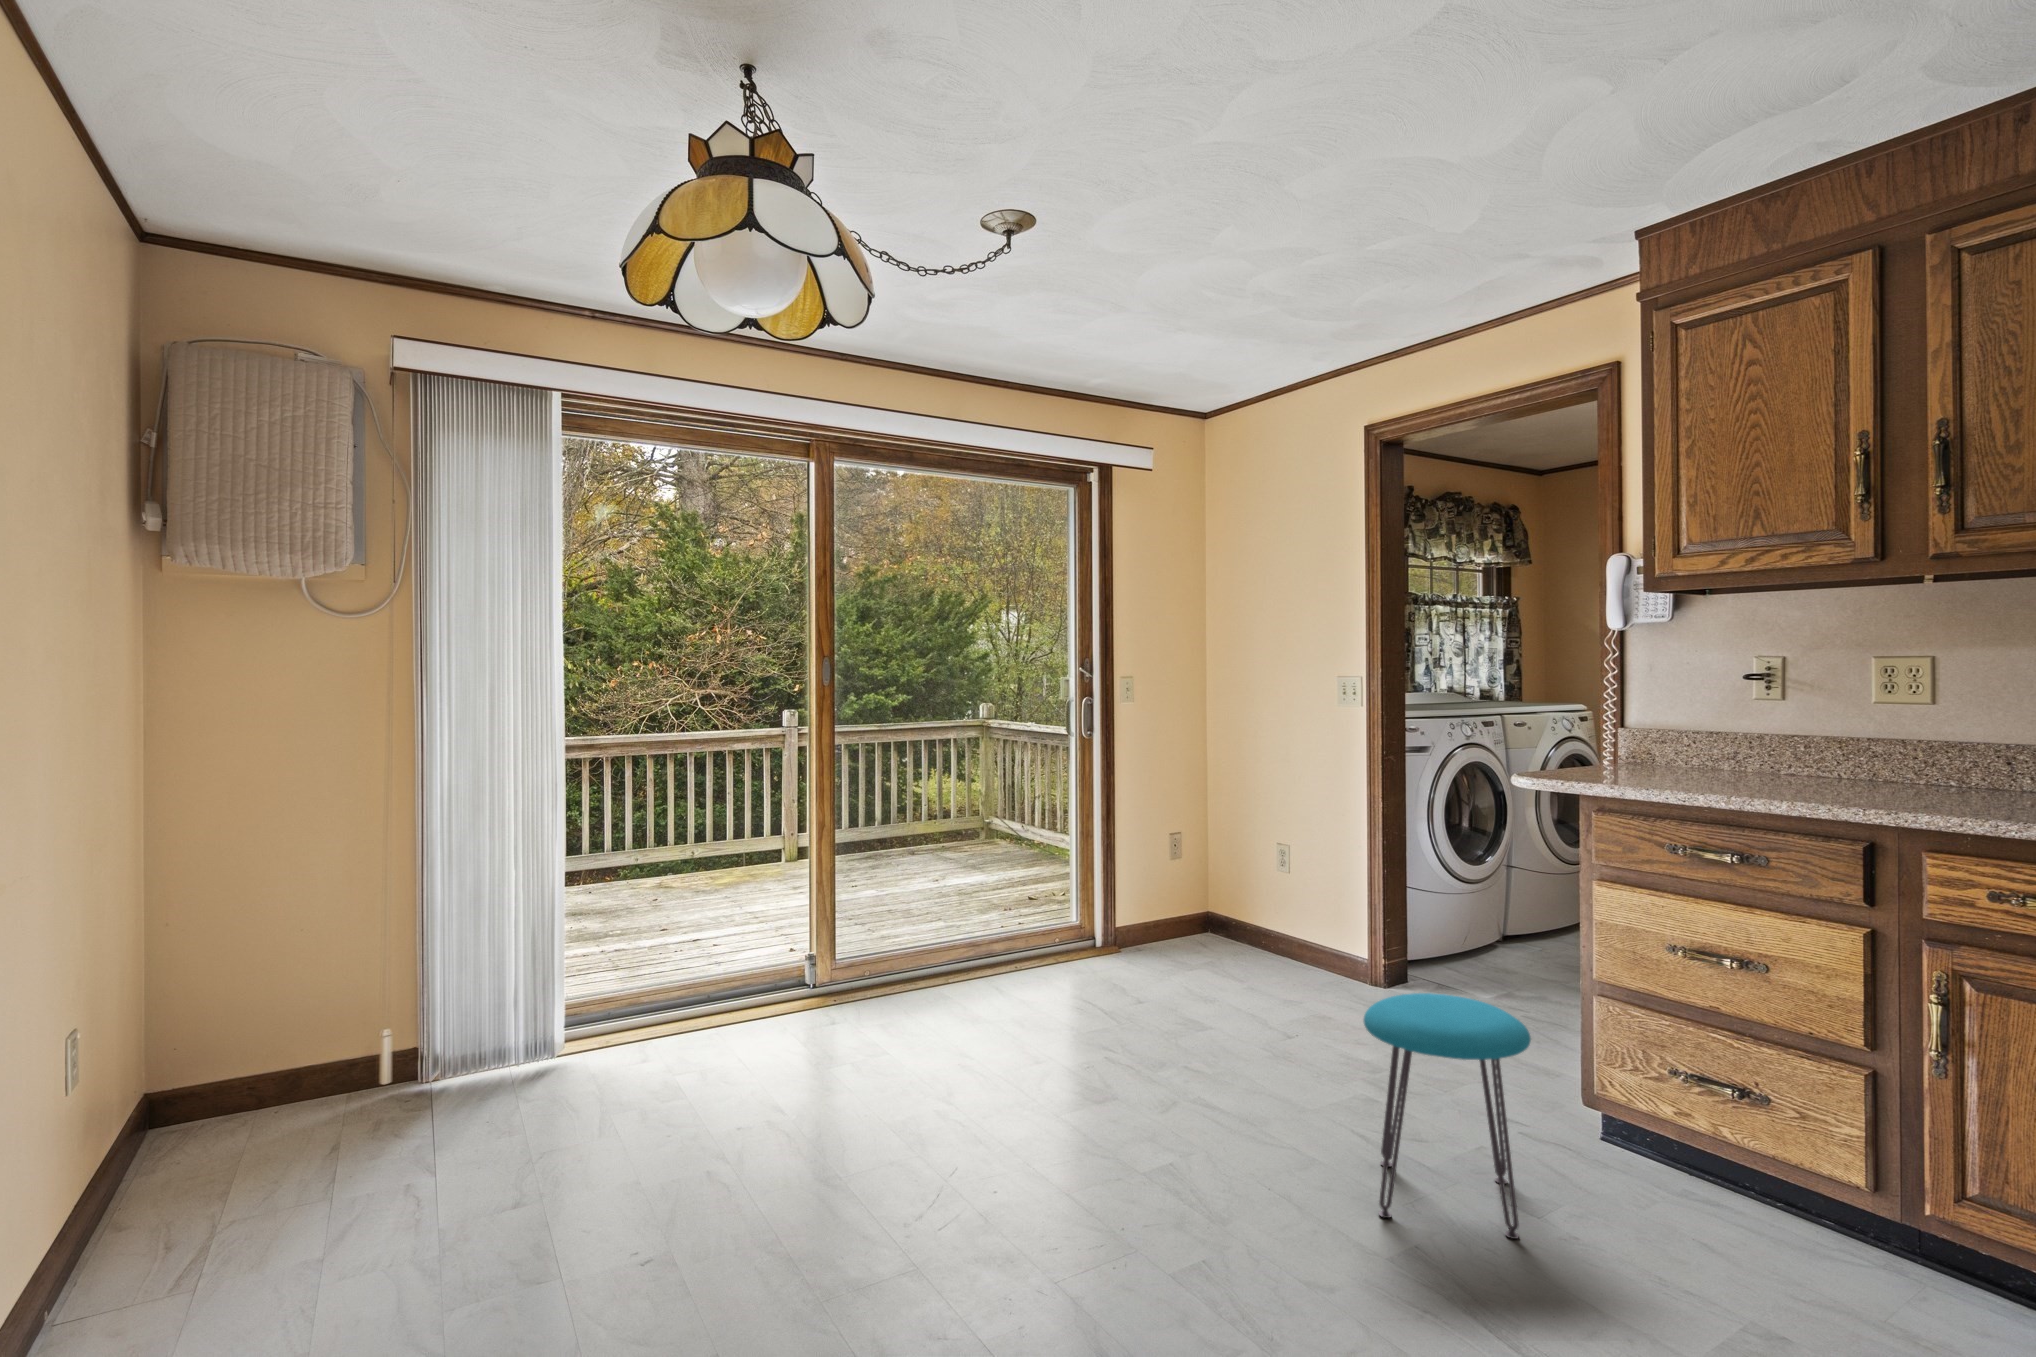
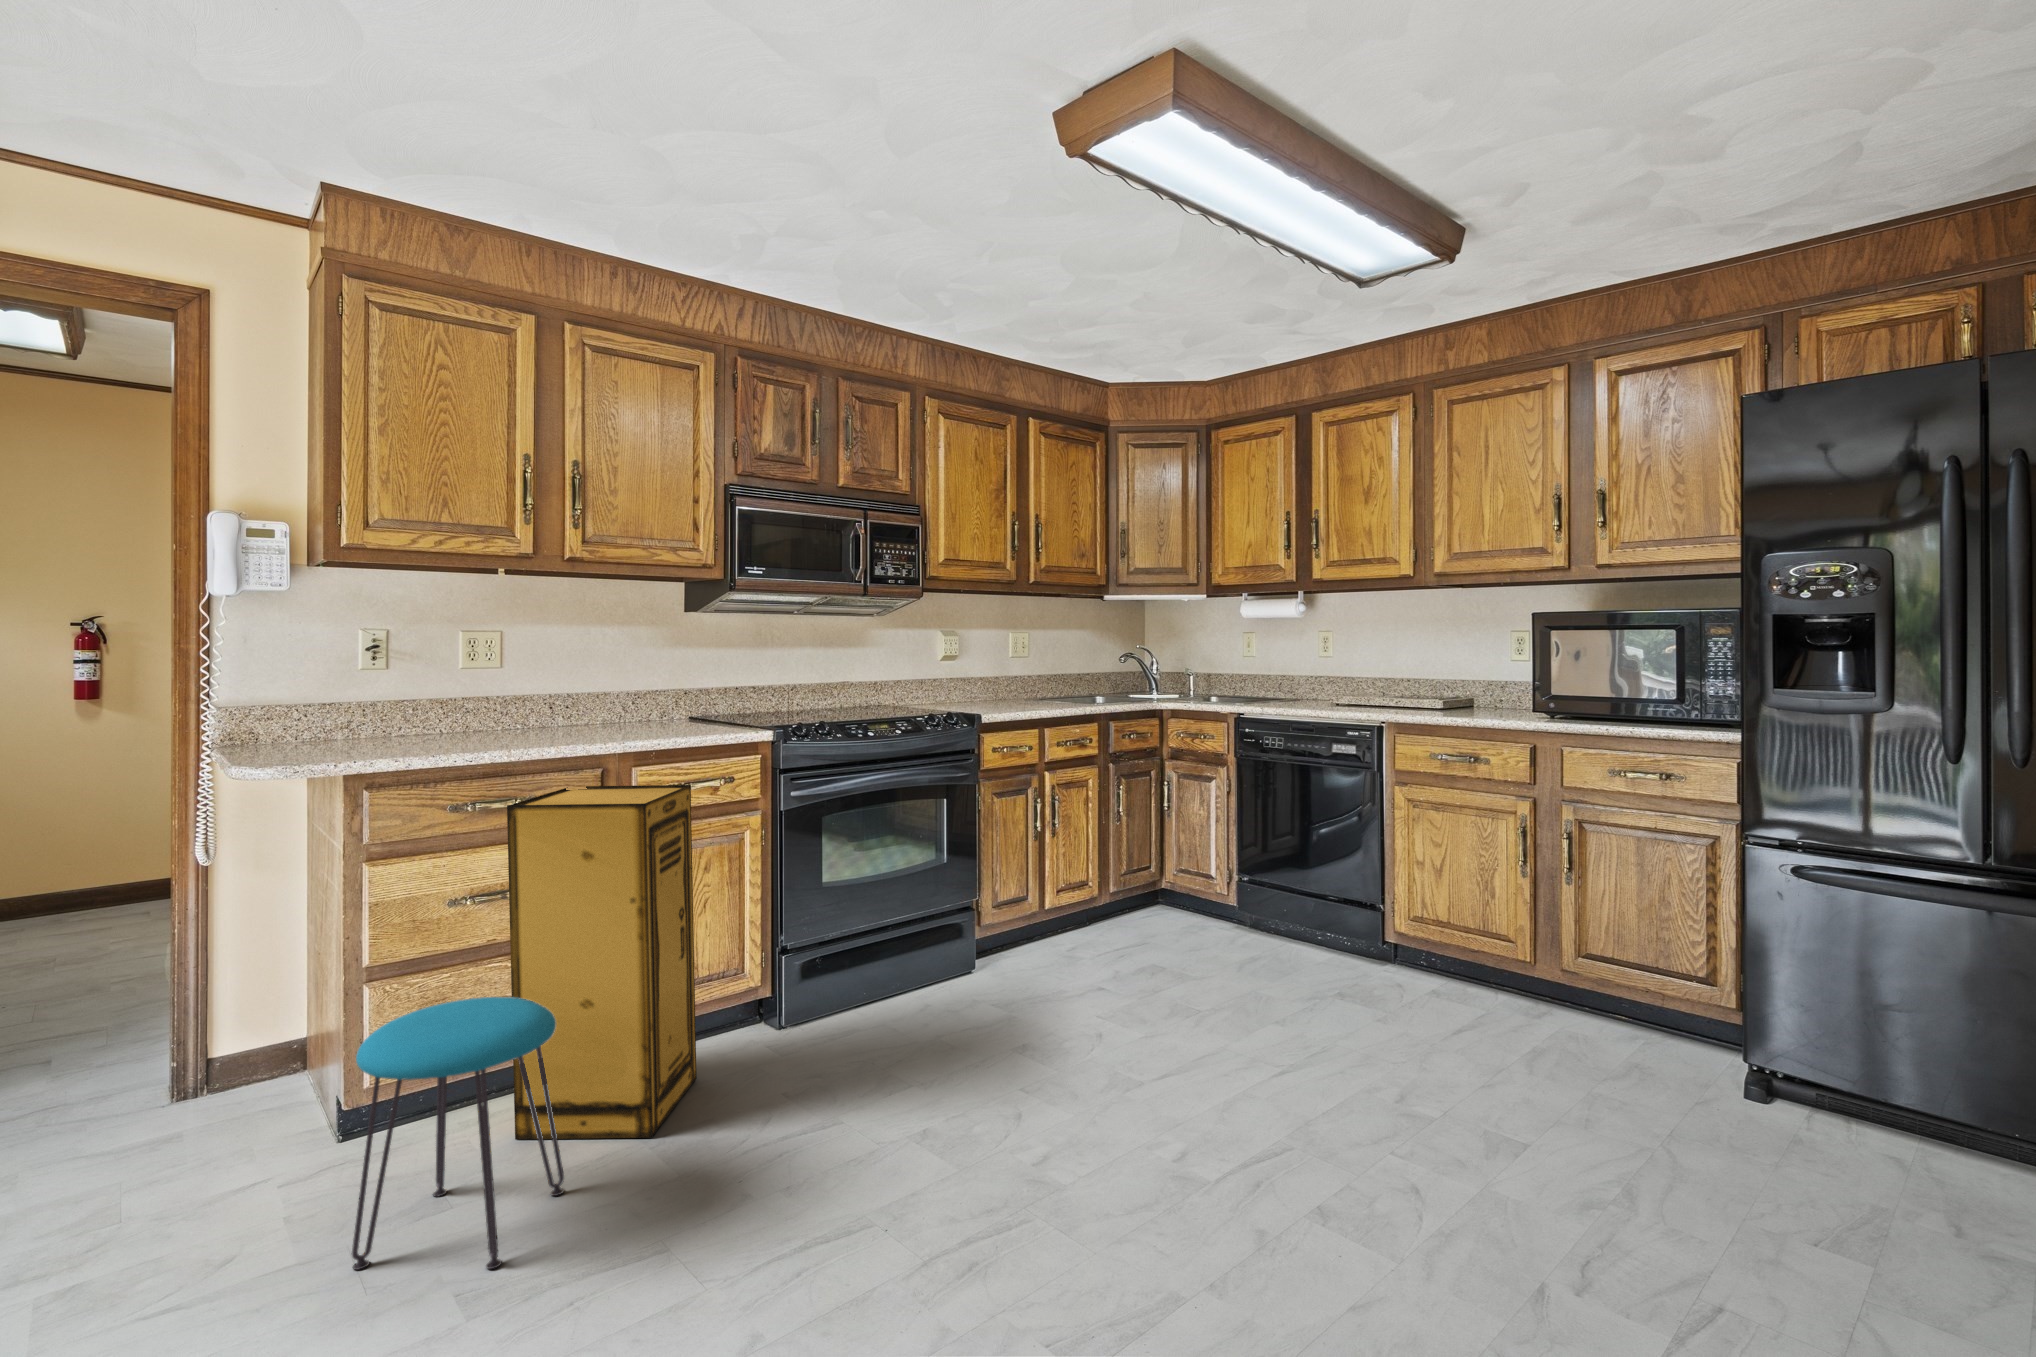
storage cabinet: none [1618,847,1859,1320] -> present [507,785,696,1140]

